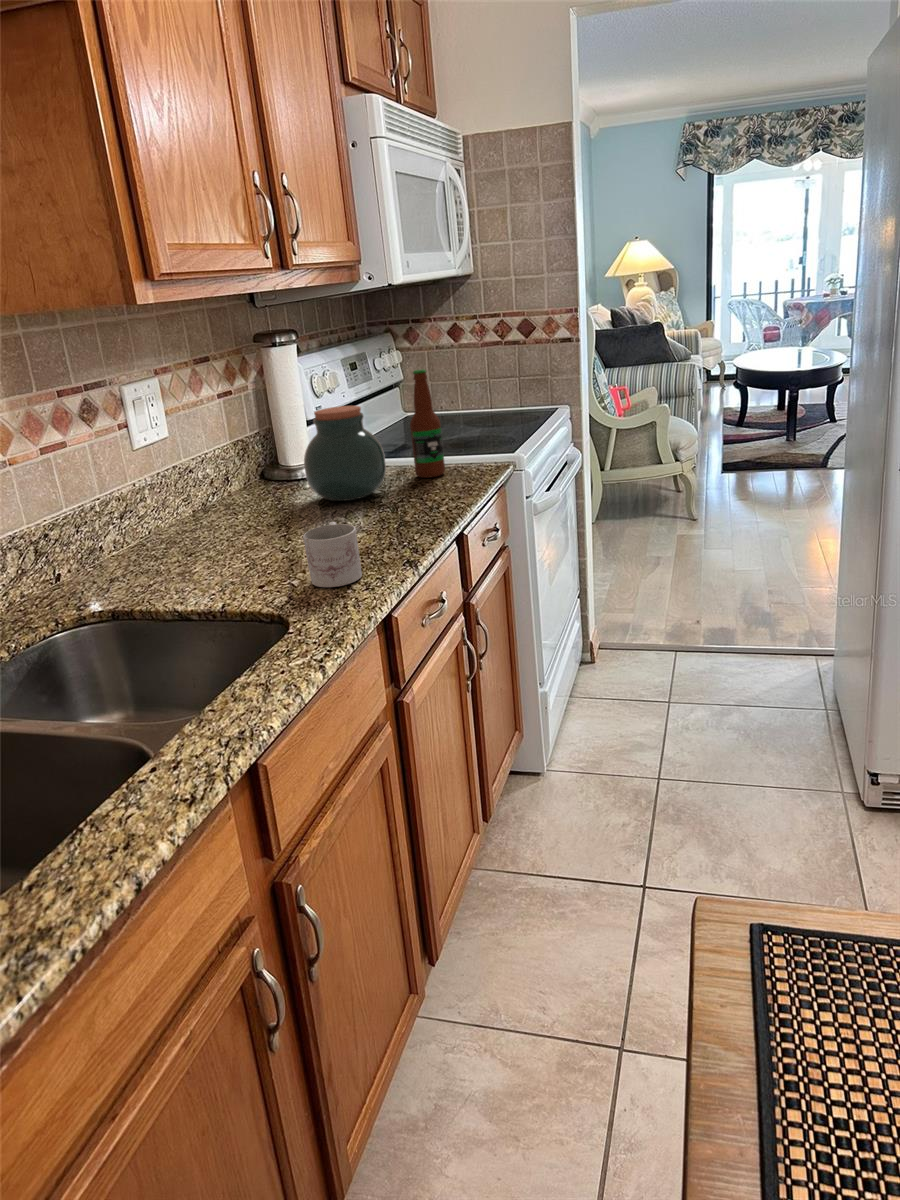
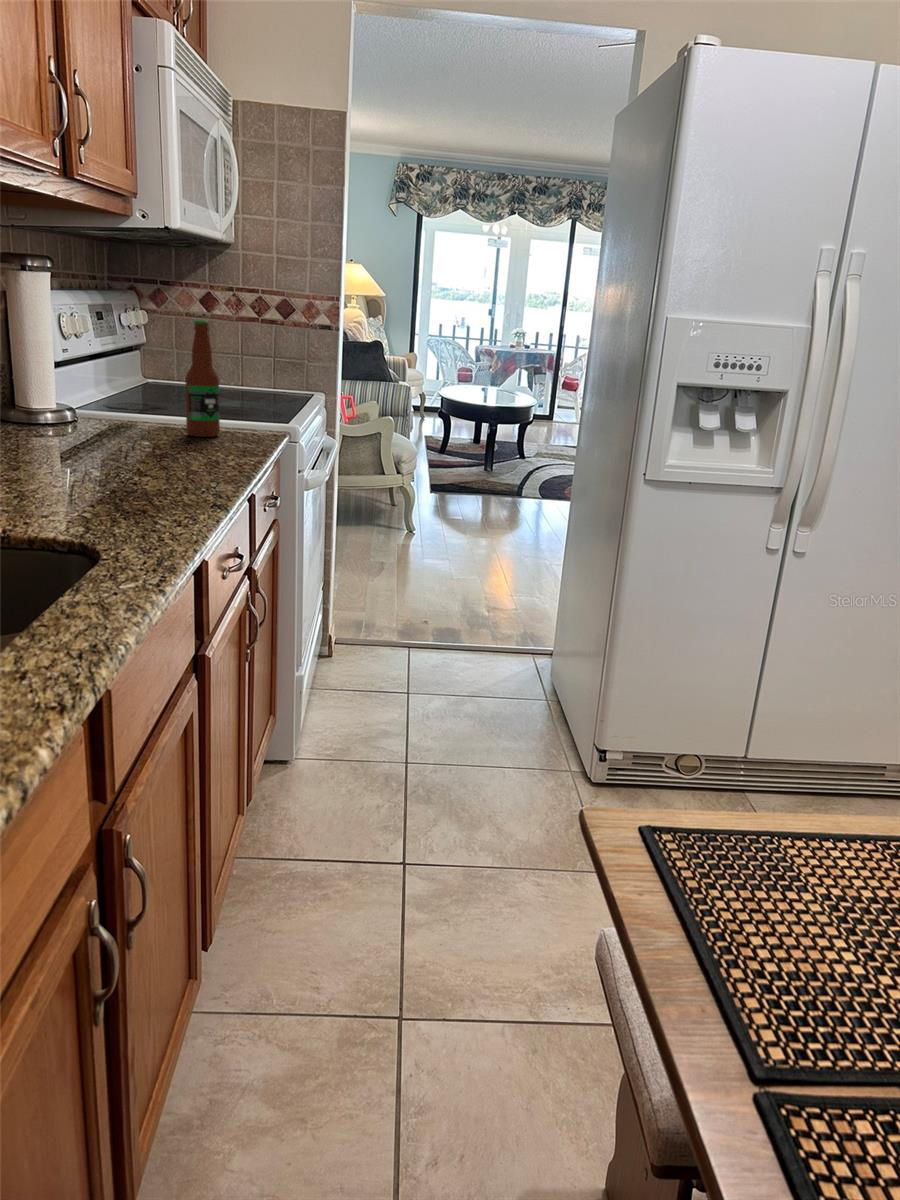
jar: present [304,406,386,501] -> none [66,343,162,448]
mug: present [303,522,362,587] -> none [110,452,173,520]

